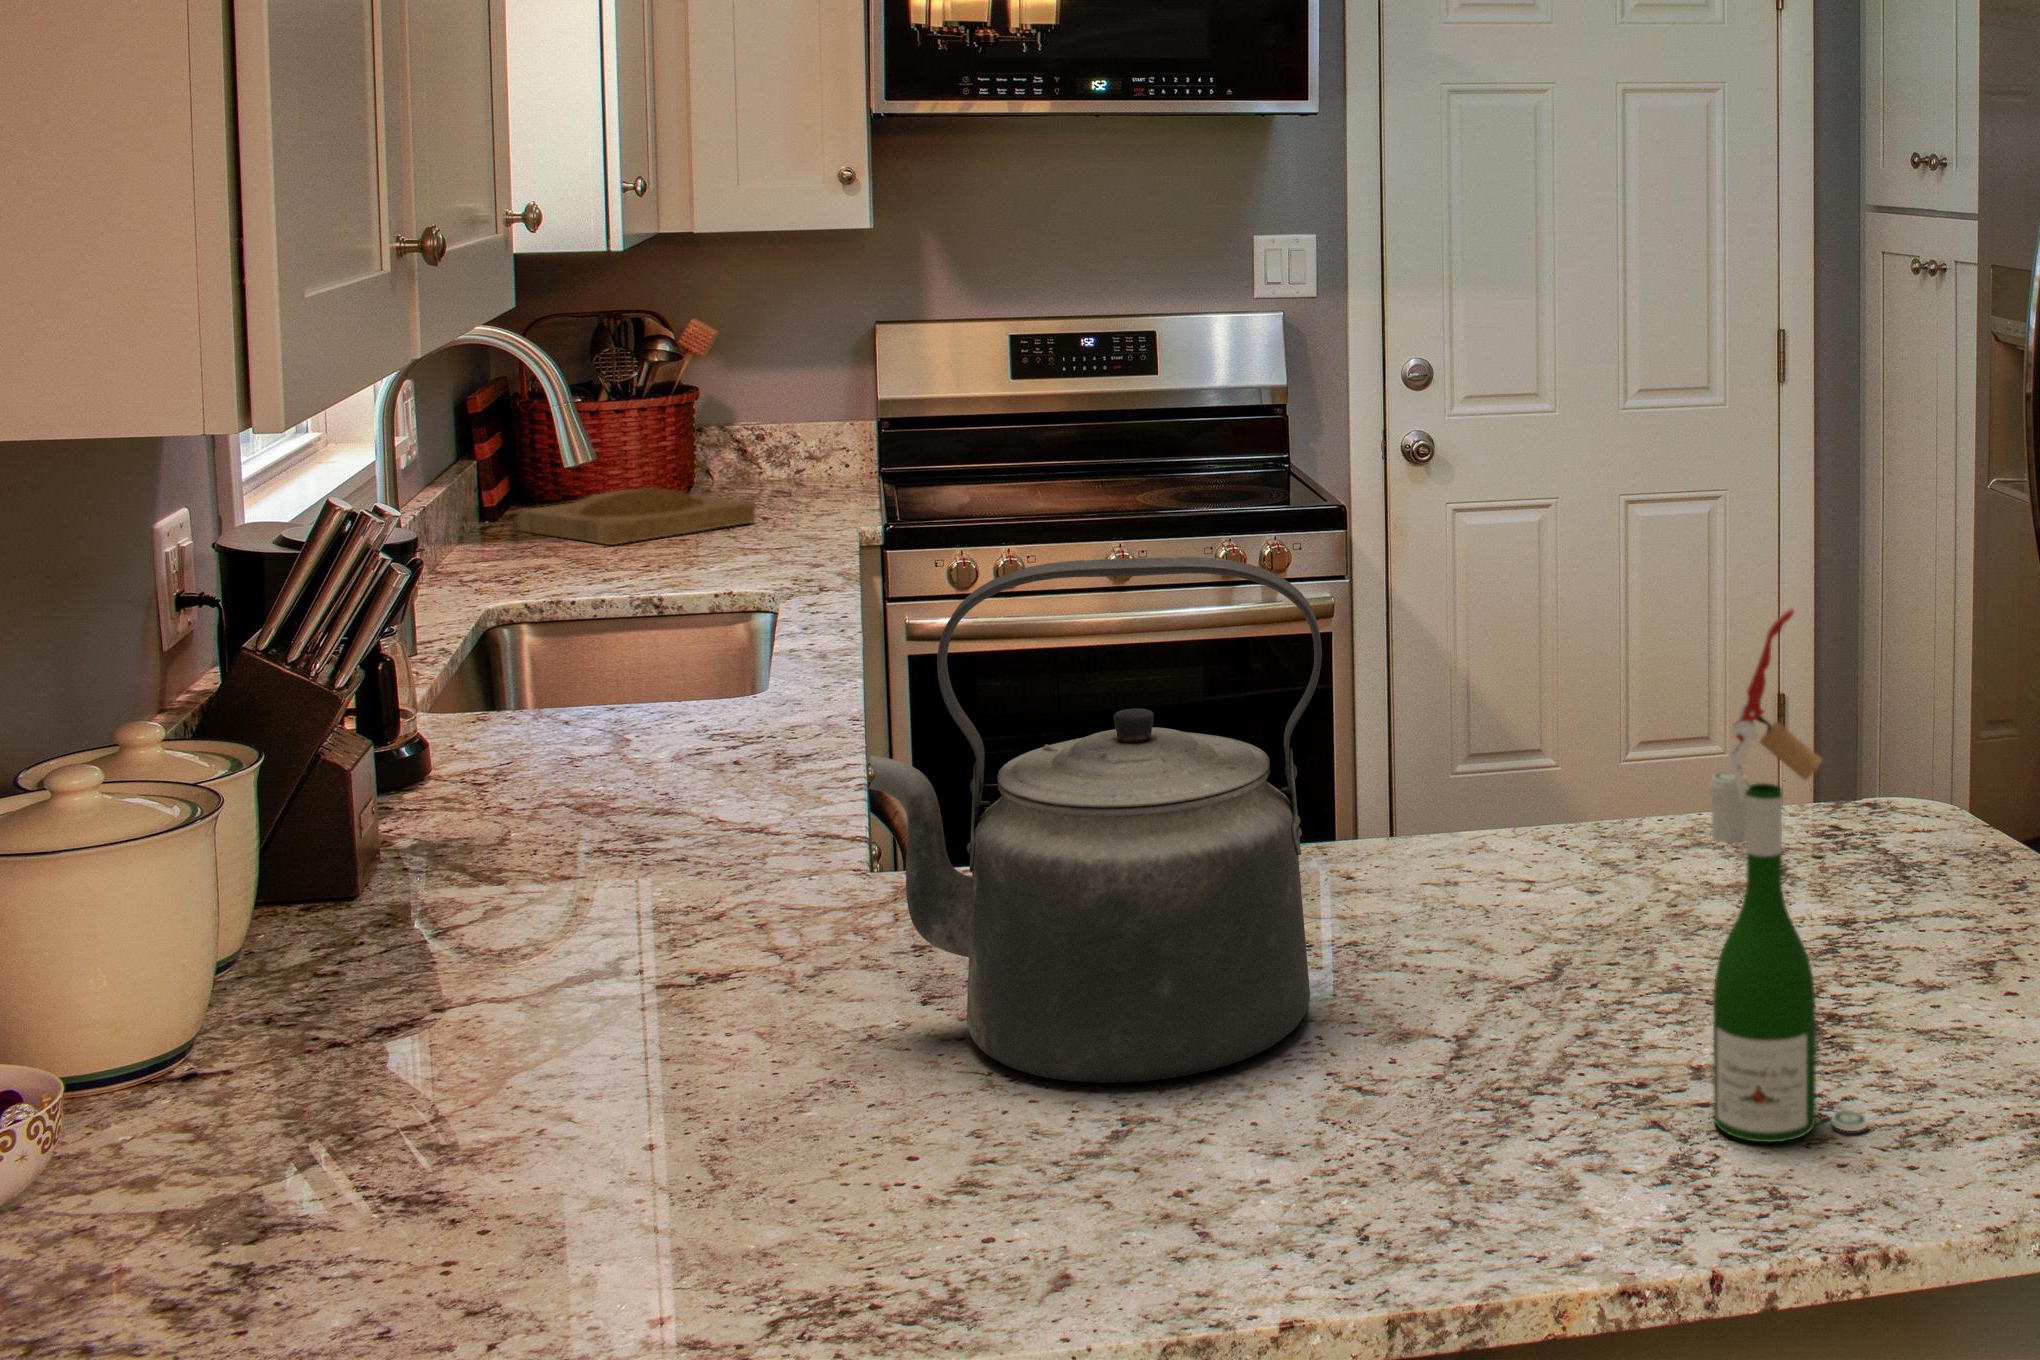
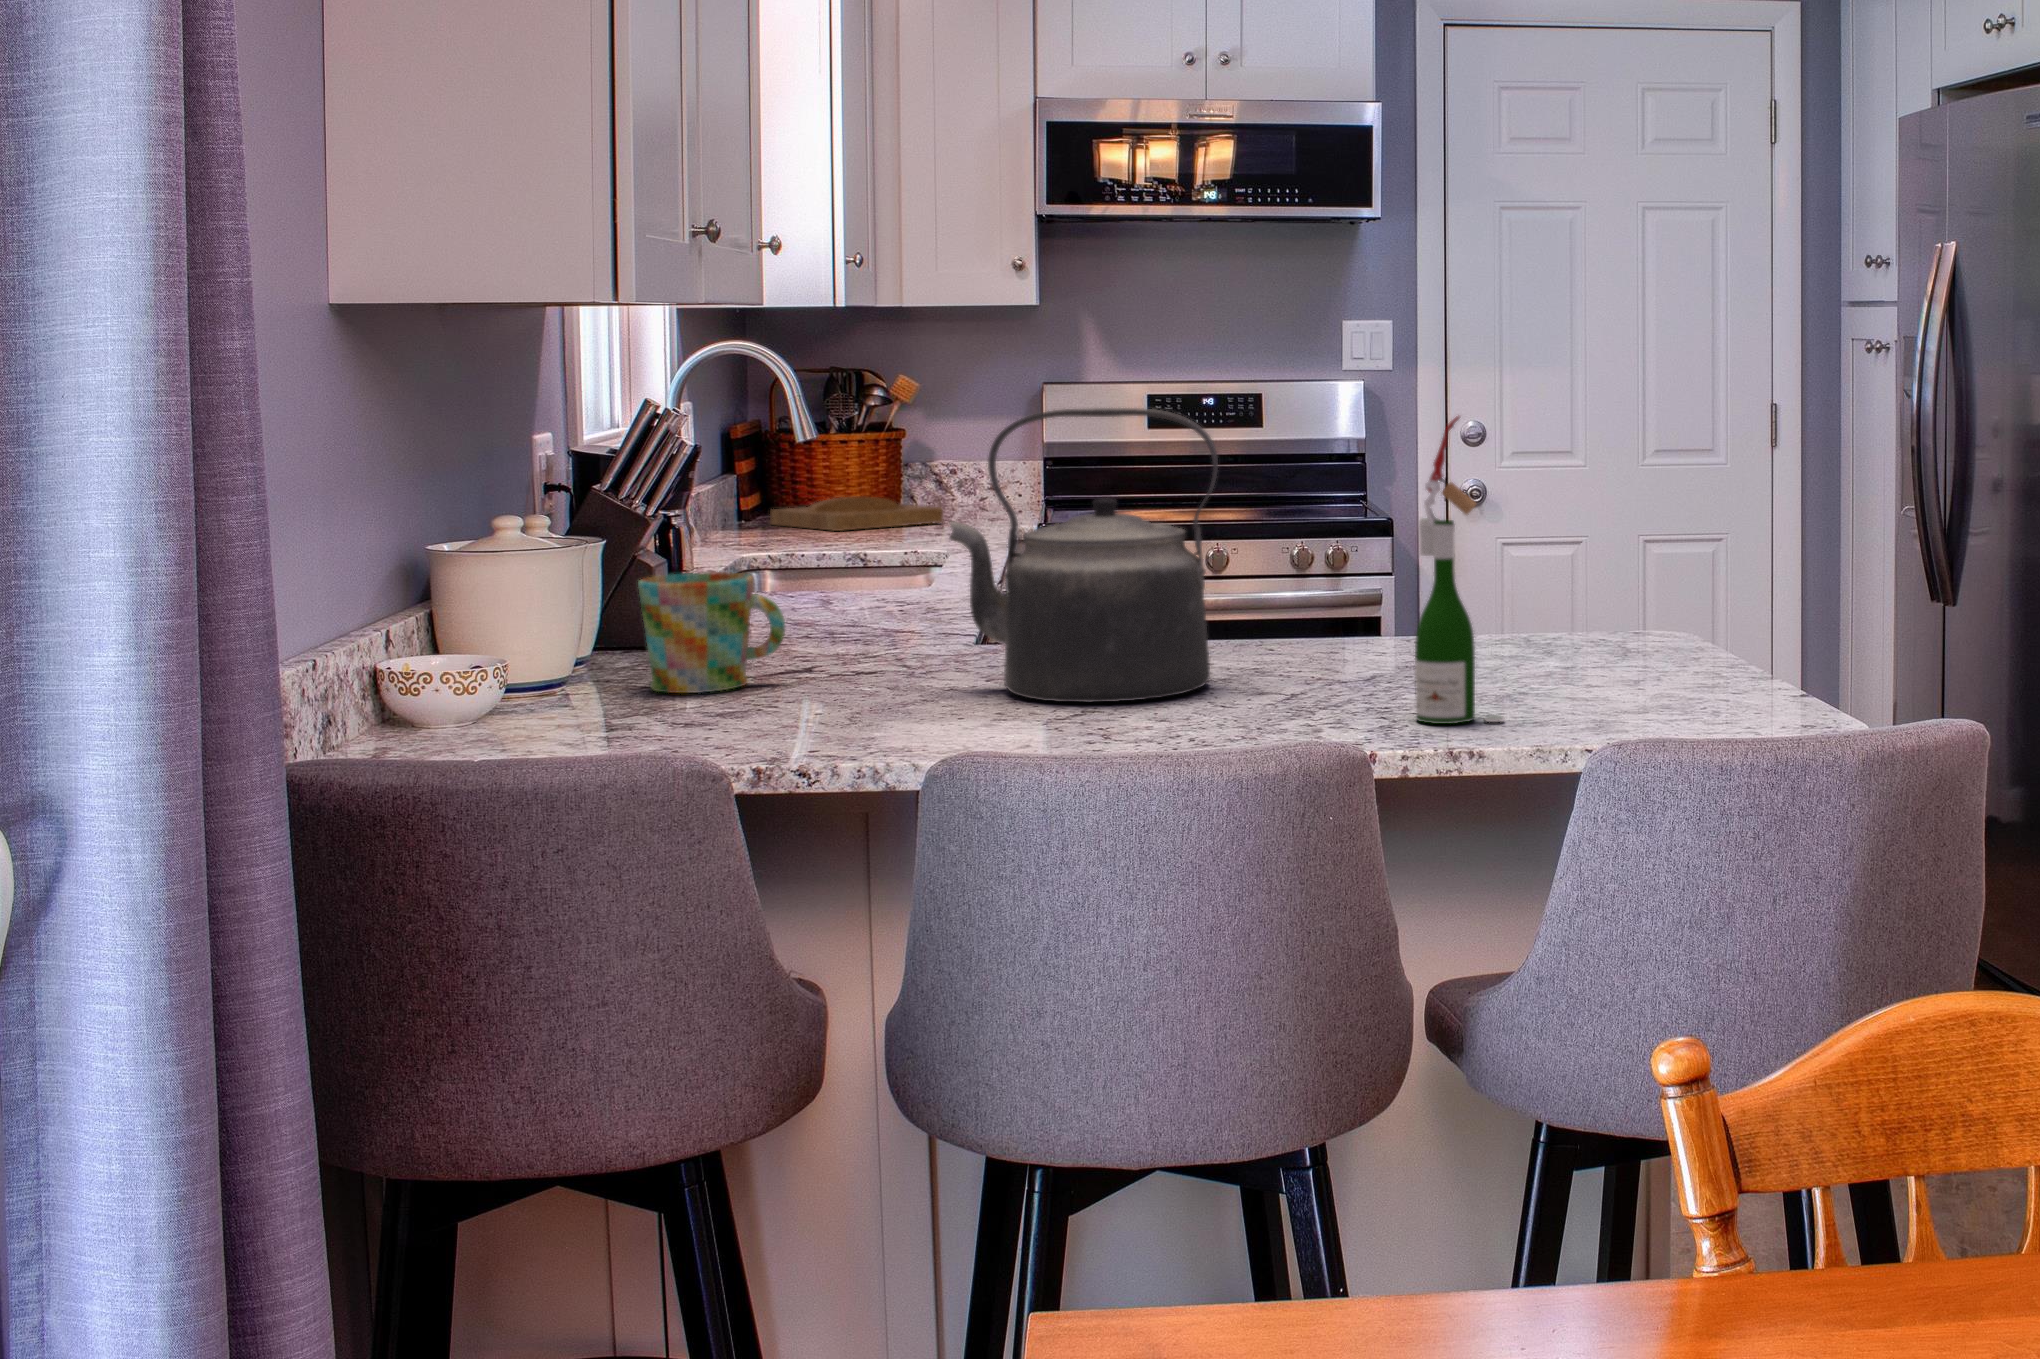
mug: none [319,836,582,1075] -> present [638,572,785,693]

